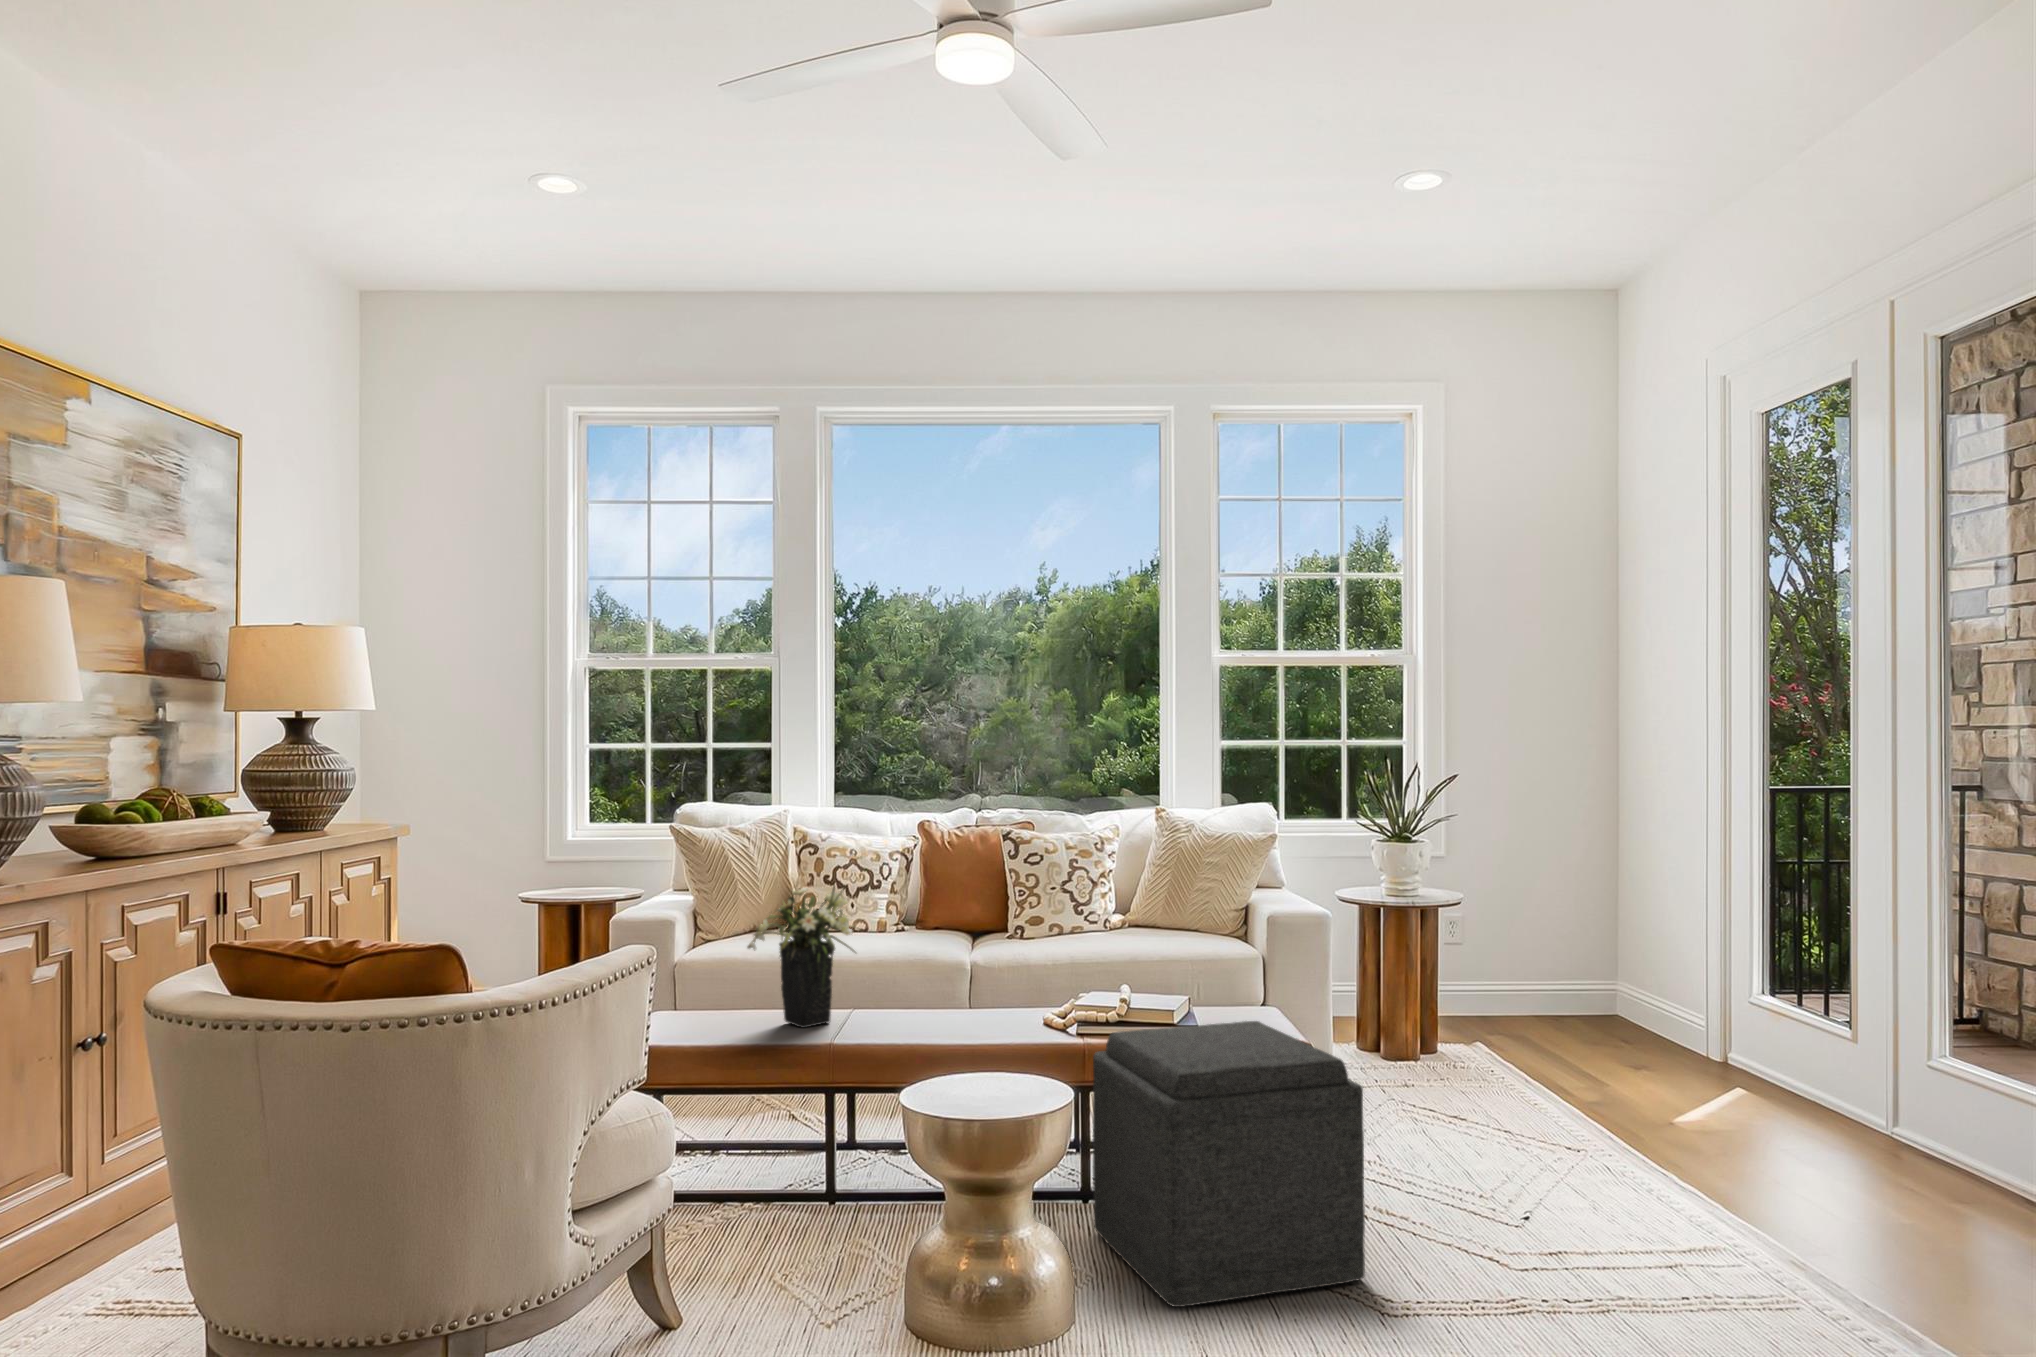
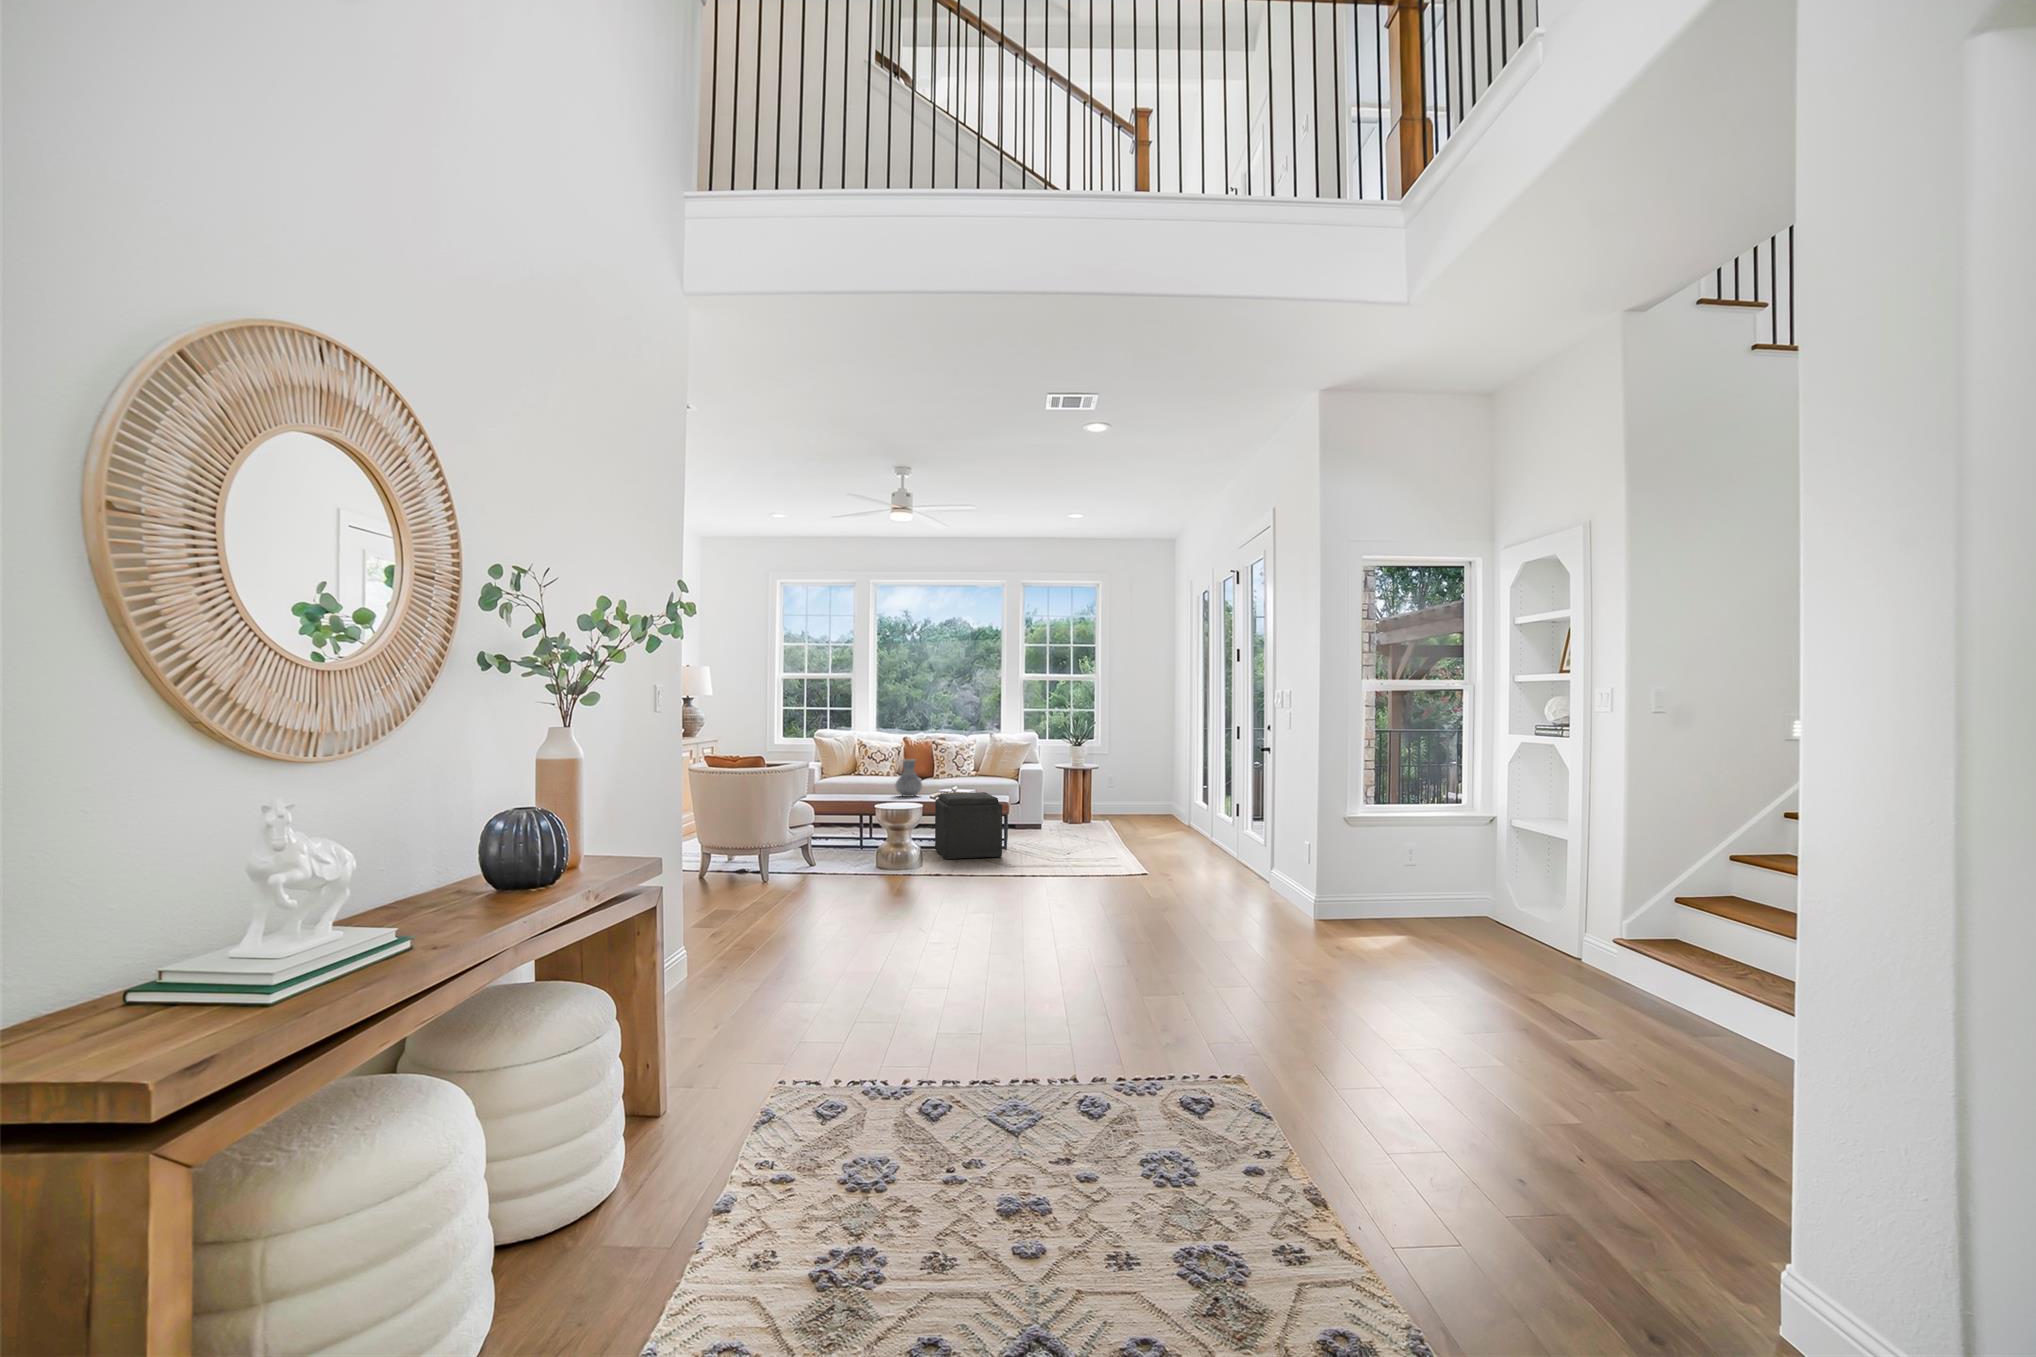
flower arrangement: present [747,885,860,1028] -> none [838,753,873,796]
vase: none [940,903,1029,1034] -> present [895,759,922,797]

